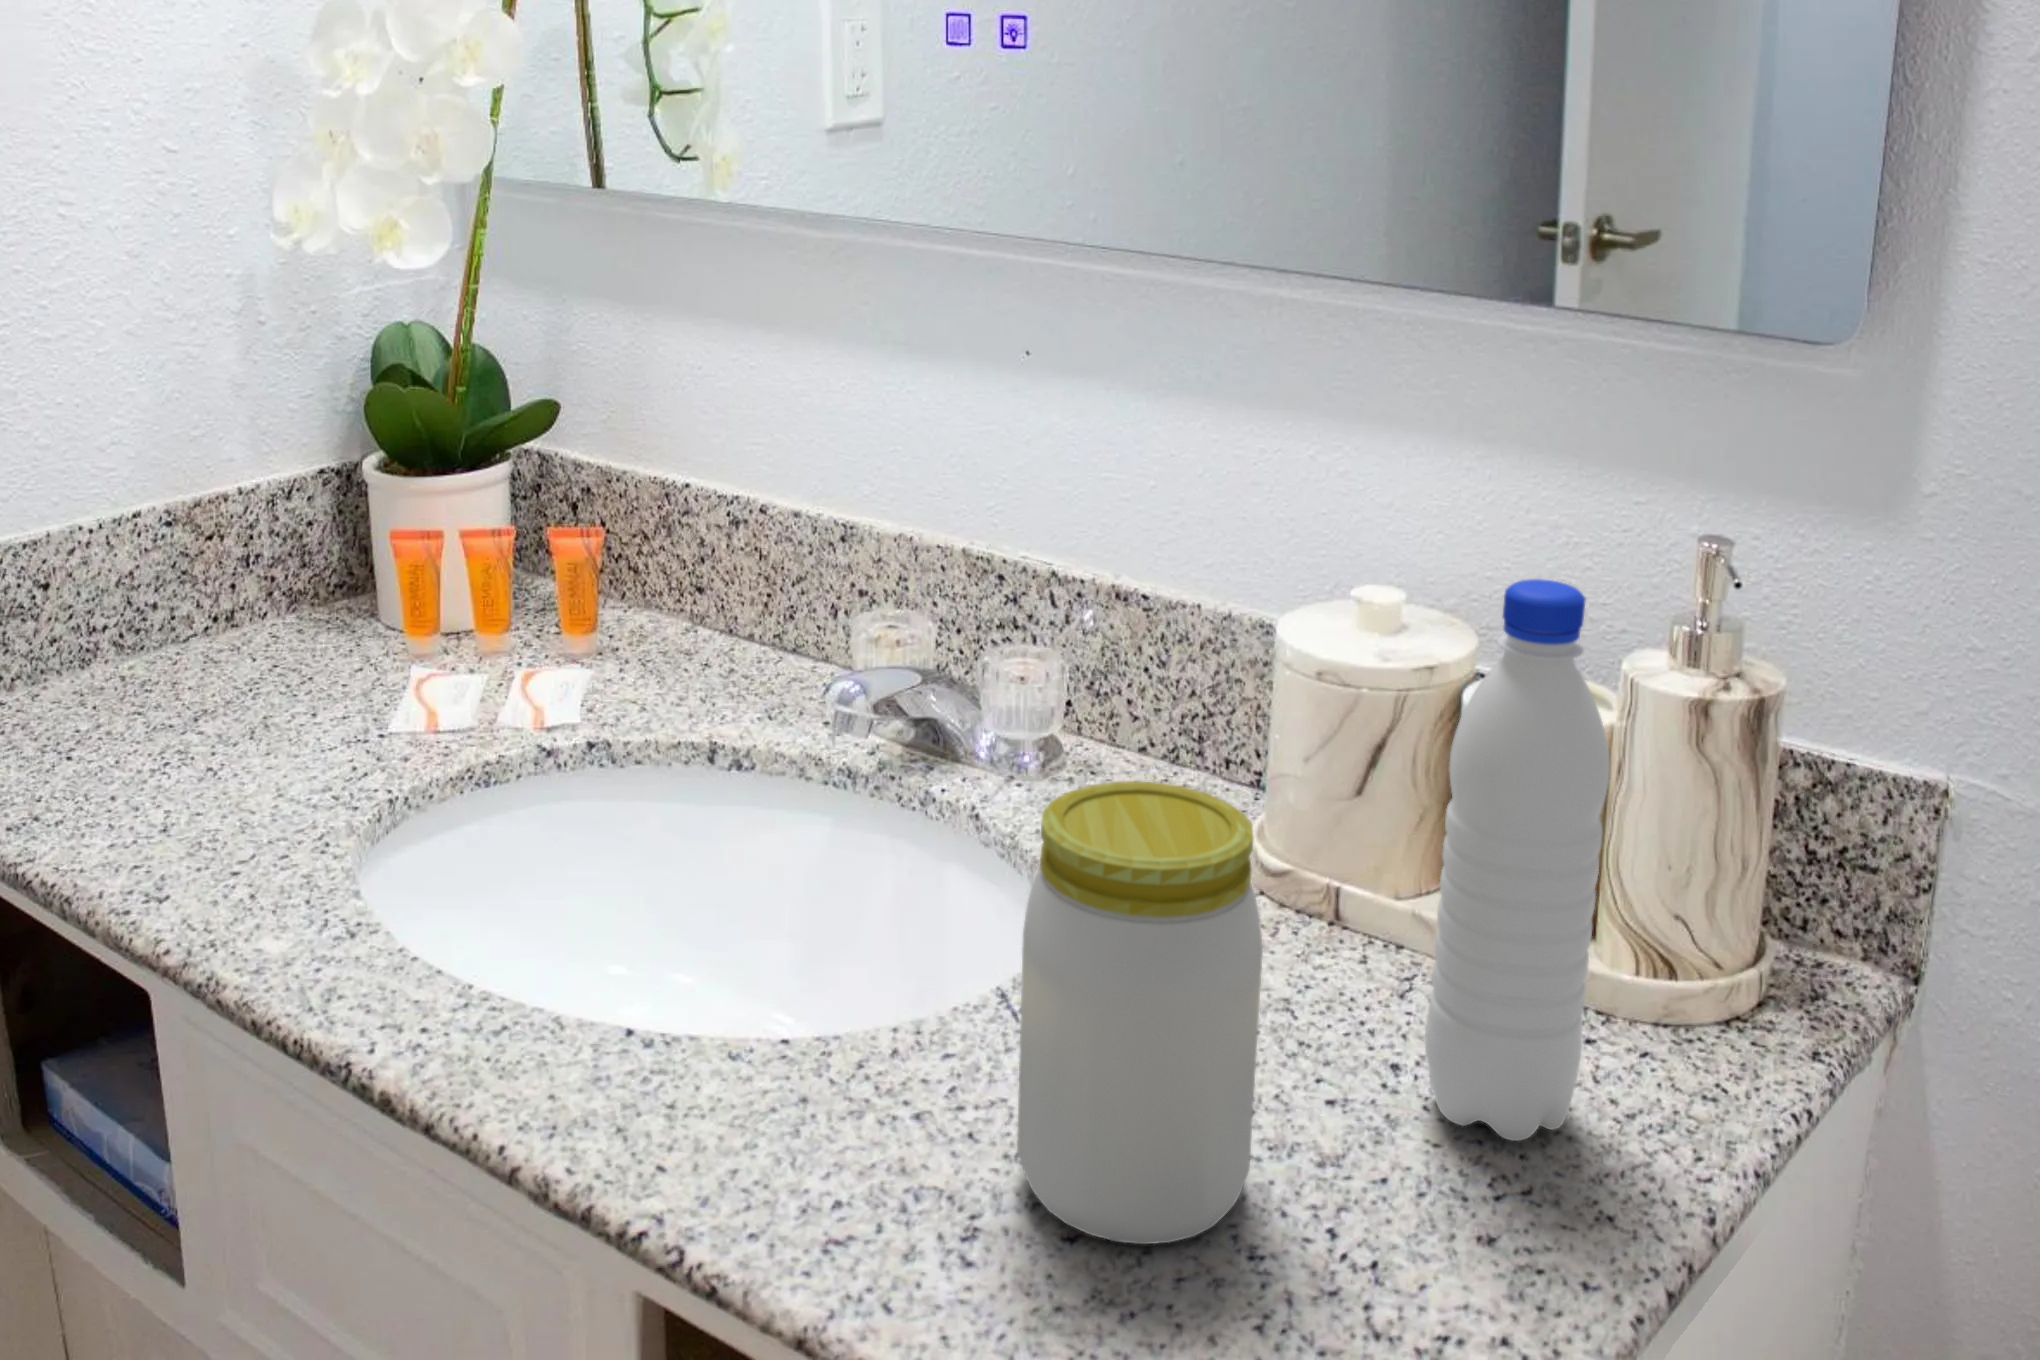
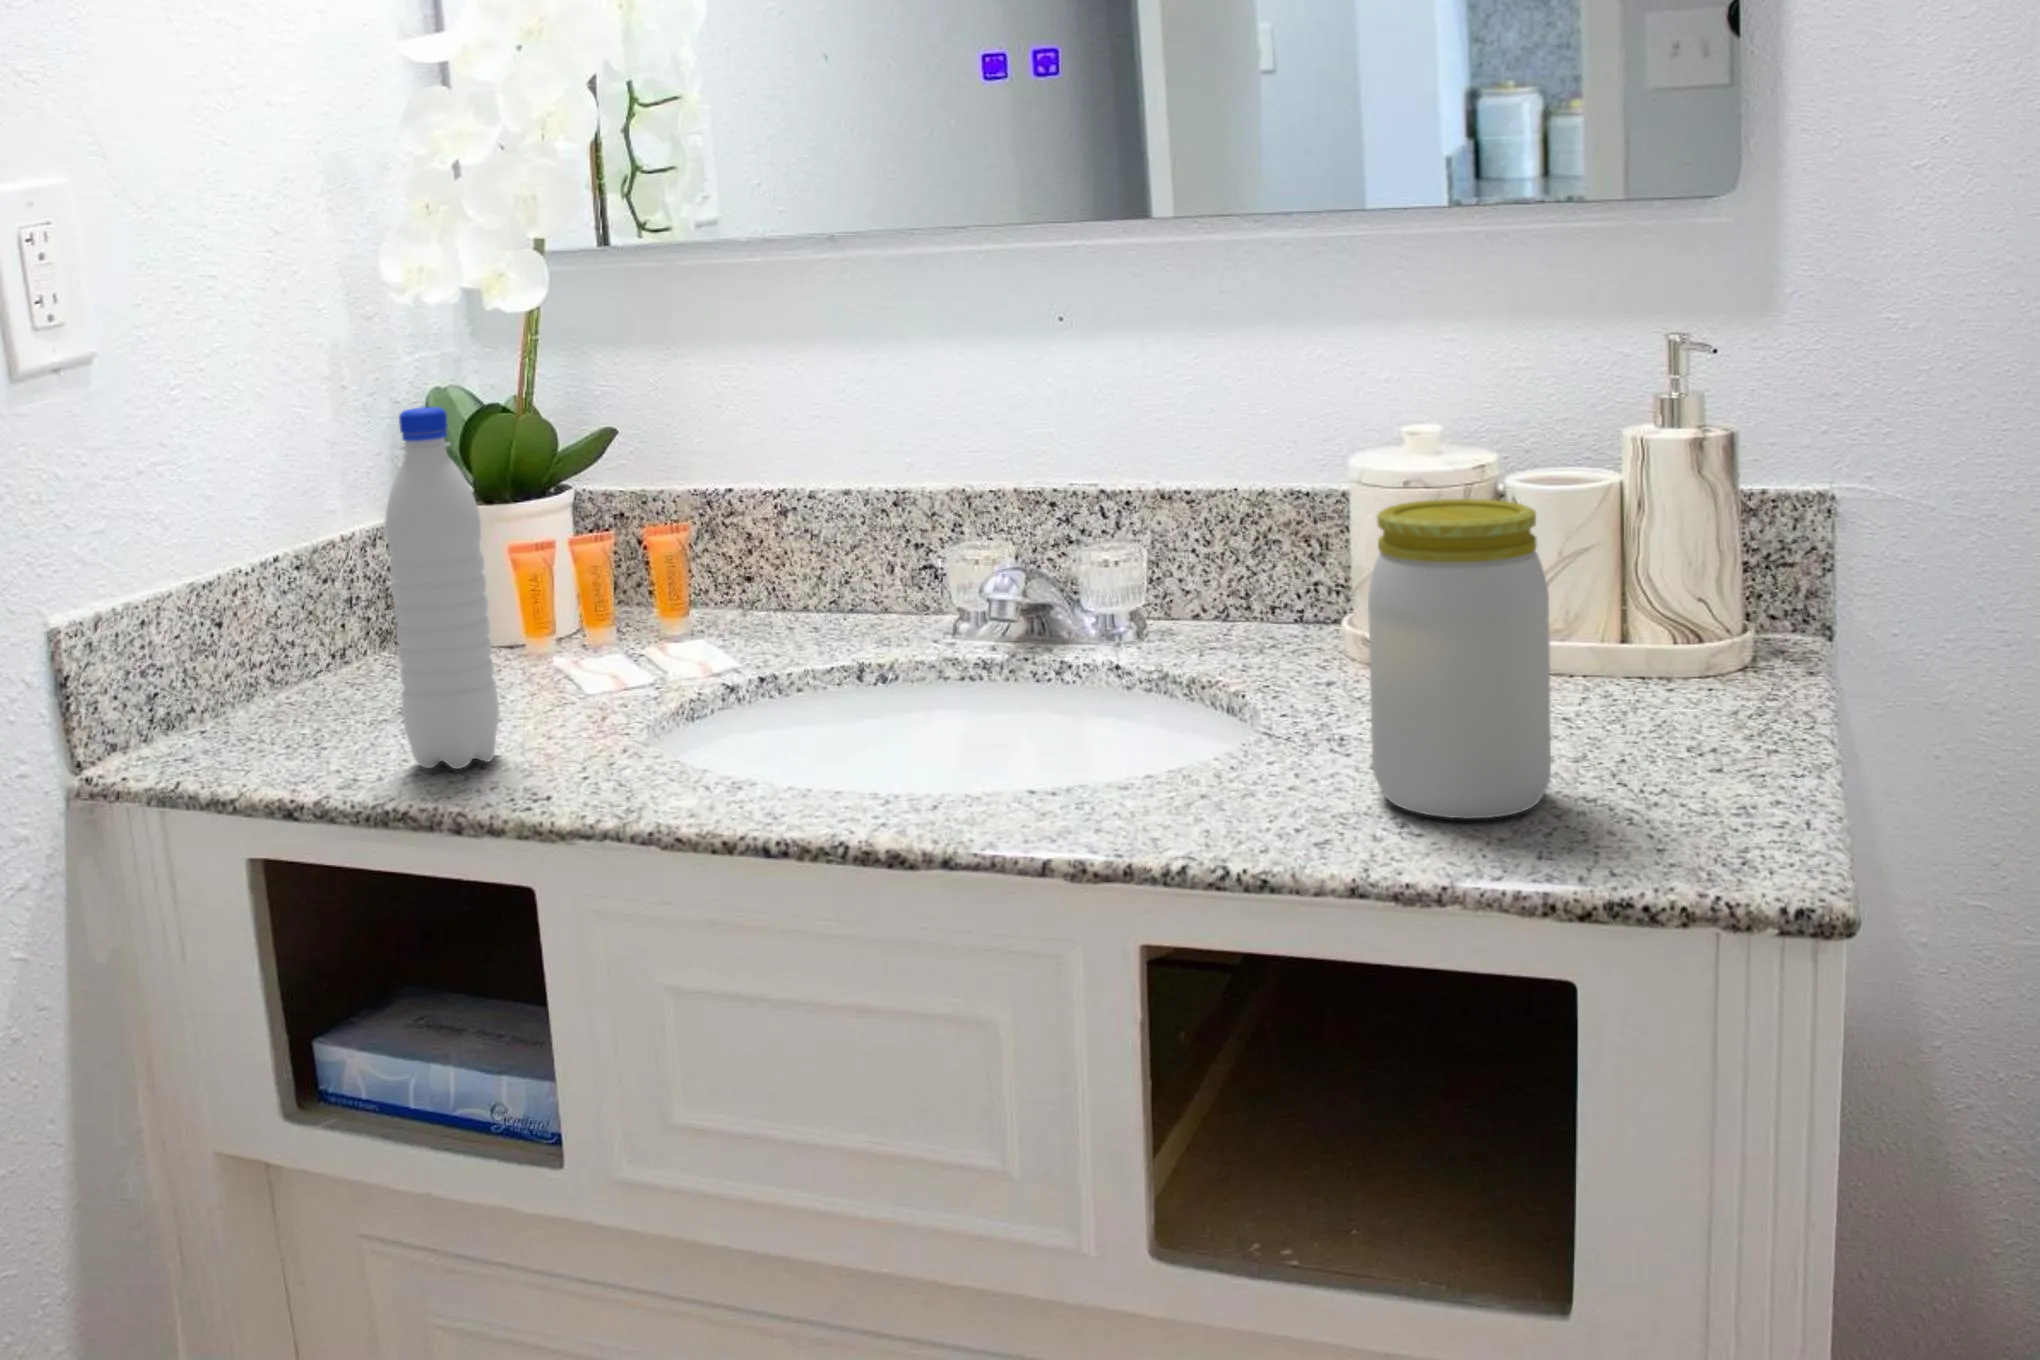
water bottle: present [1425,579,1610,1141] -> present [385,407,499,769]

